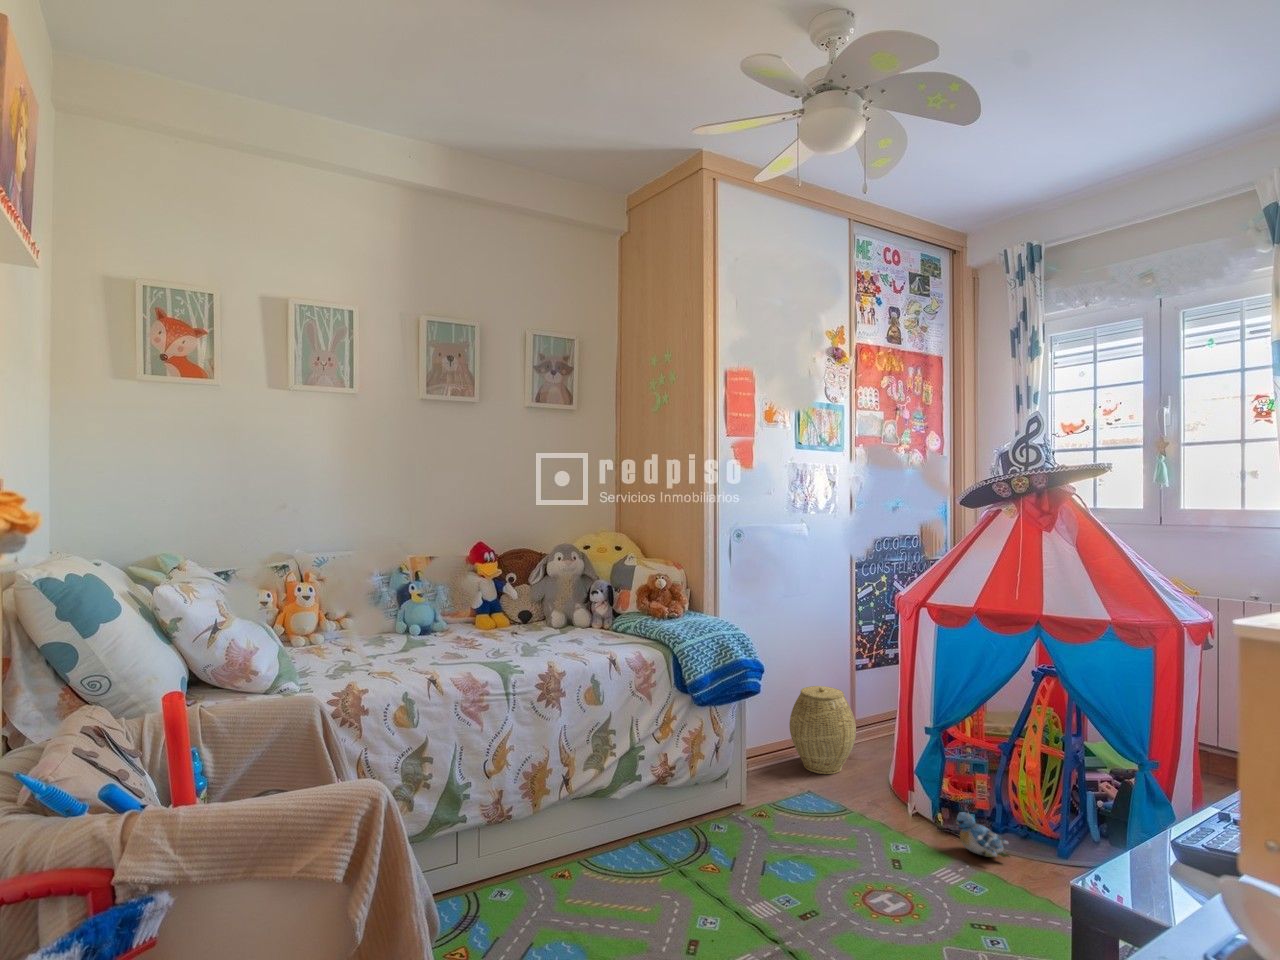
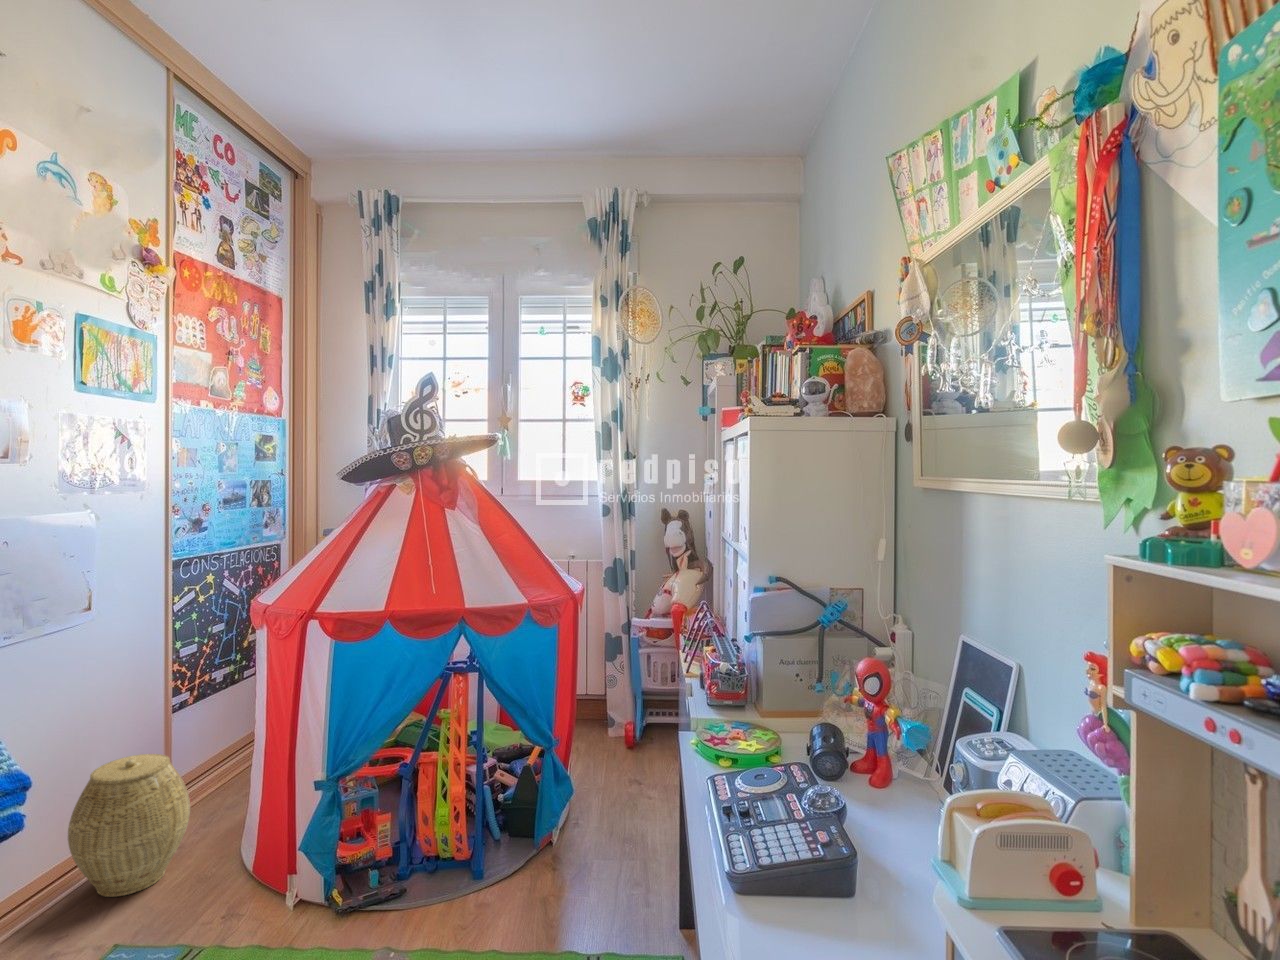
plush toy: present [955,812,1009,857] -> none [364,869,431,916]

